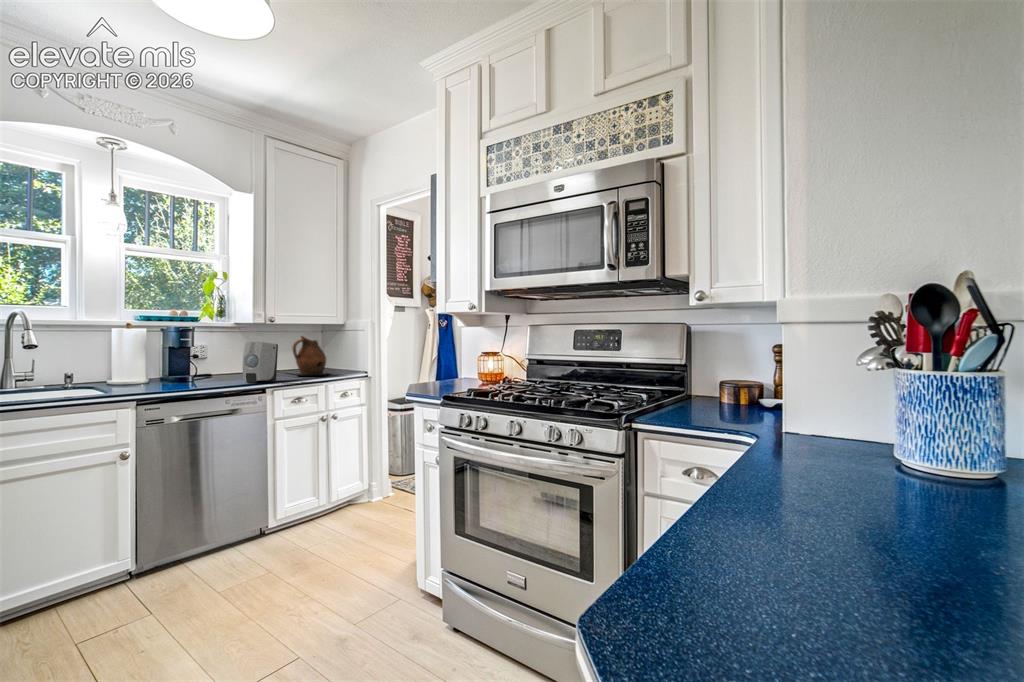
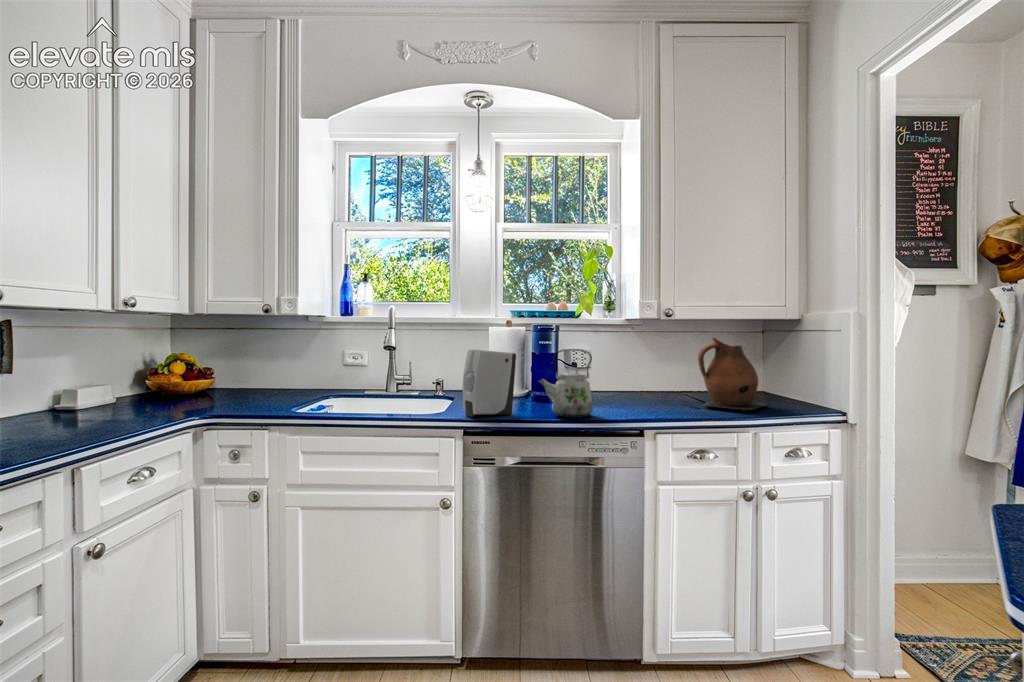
kettle: none [189,342,231,386] -> present [538,349,593,418]
soap dispenser: present [243,342,278,383] -> present [463,350,516,417]

